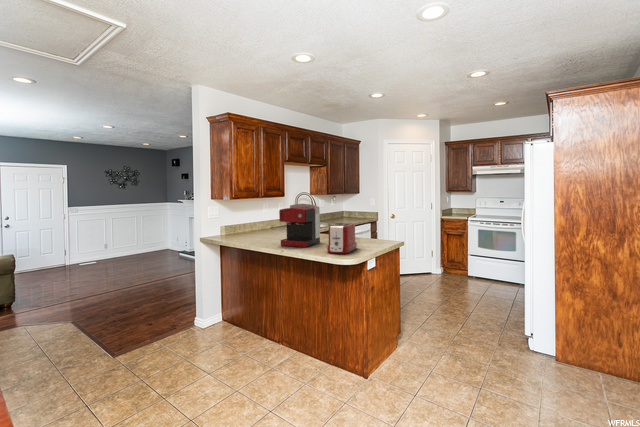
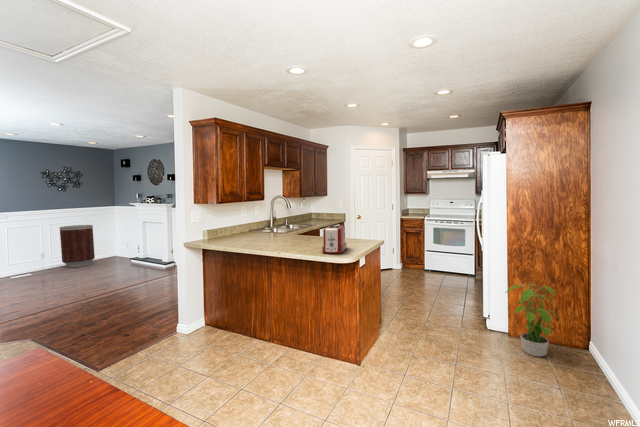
coffee maker: present [279,204,320,247] -> none [272,208,308,249]
trash can: none [112,220,142,259] -> present [60,225,95,267]
potted plant: none [548,295,616,389] -> present [507,284,557,357]

